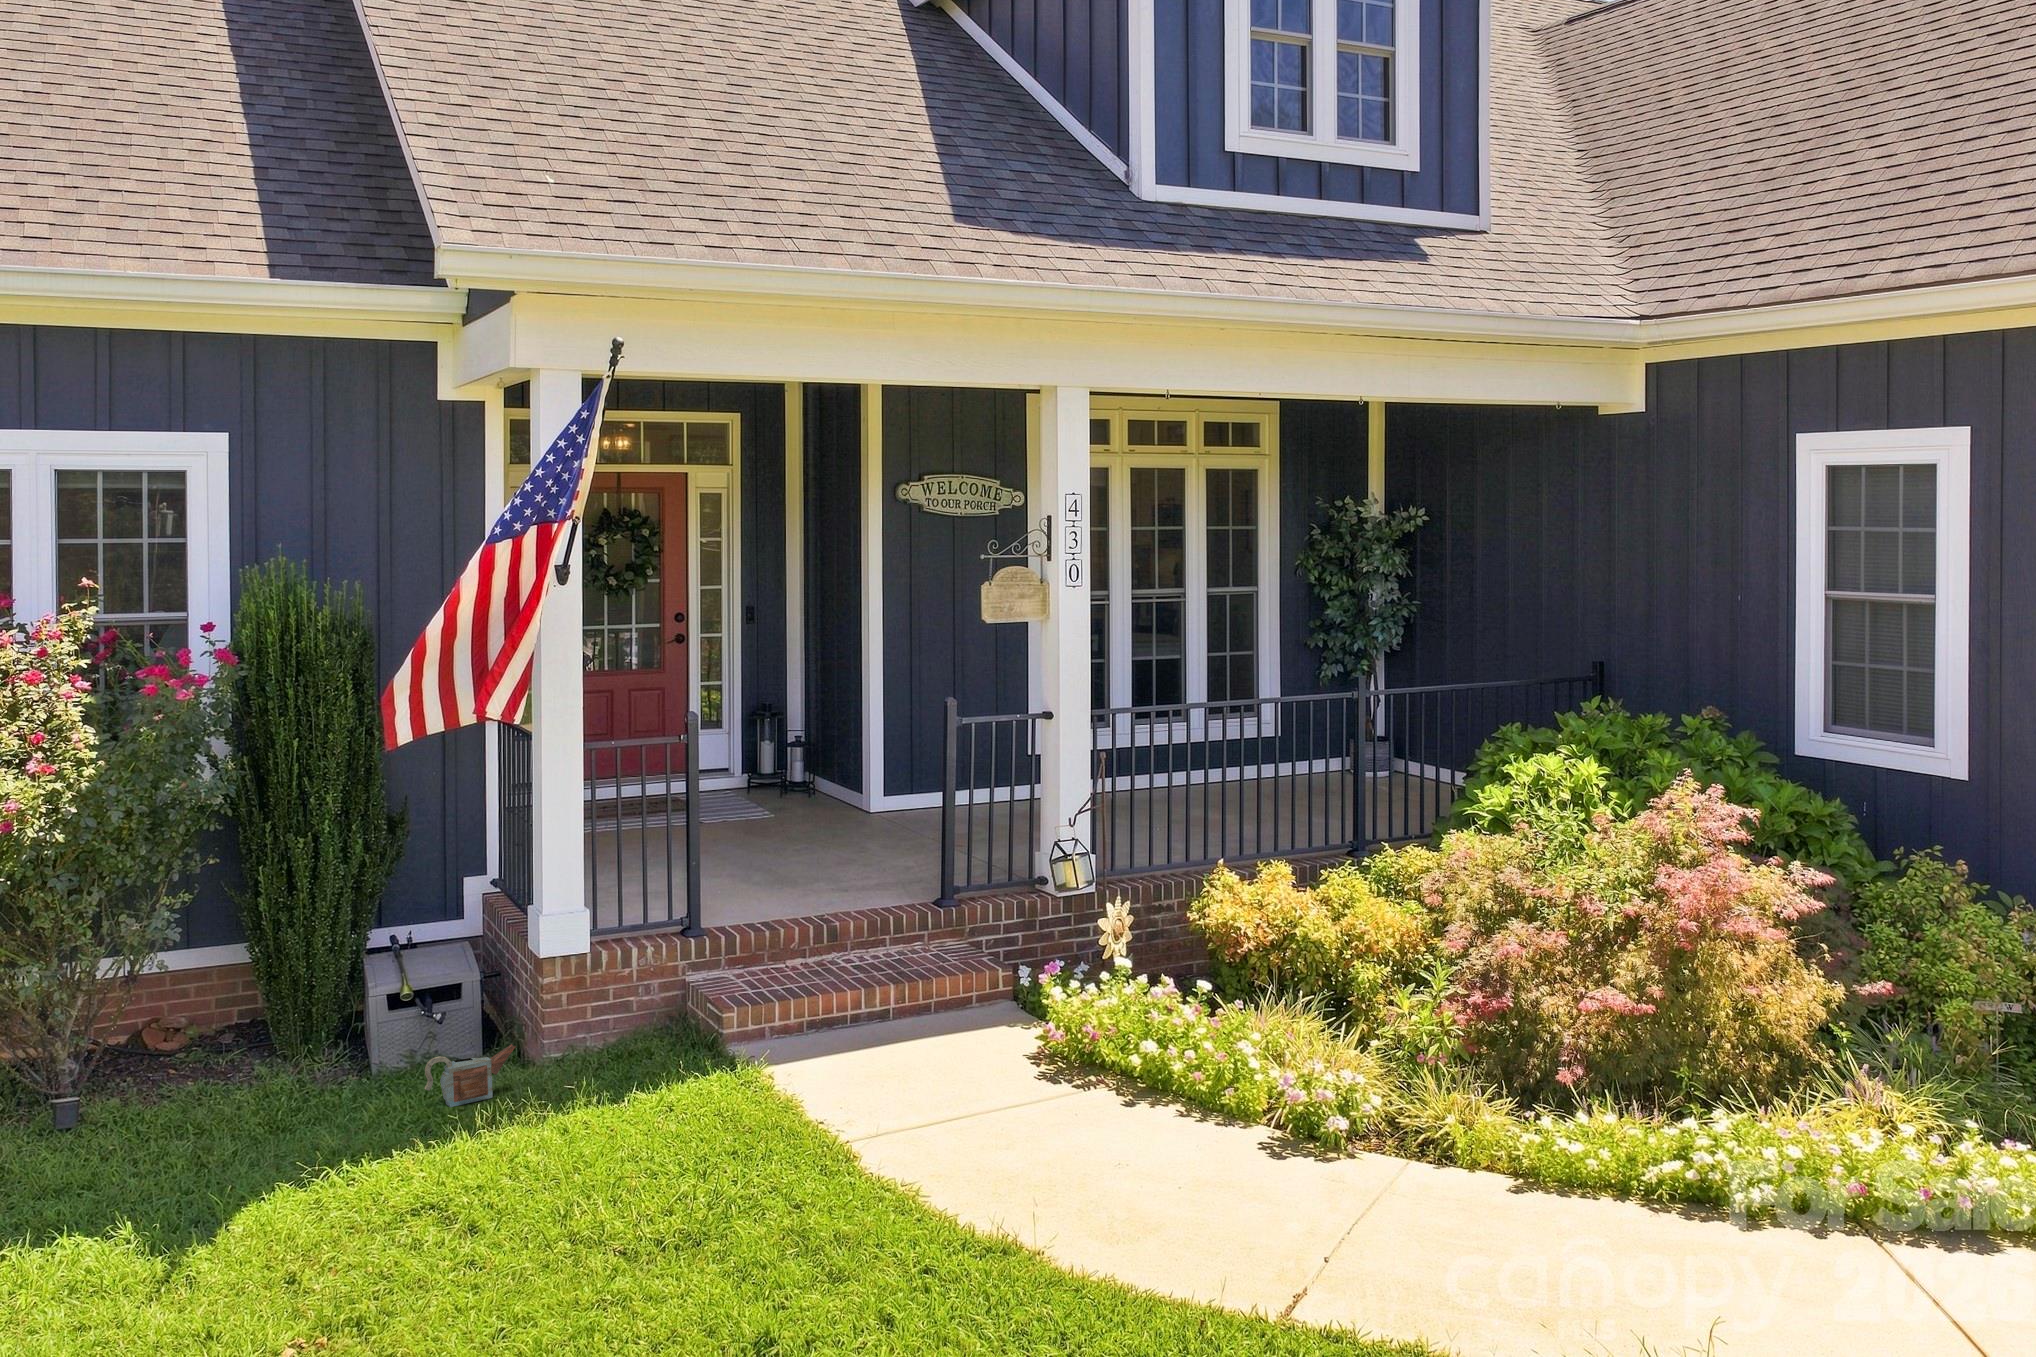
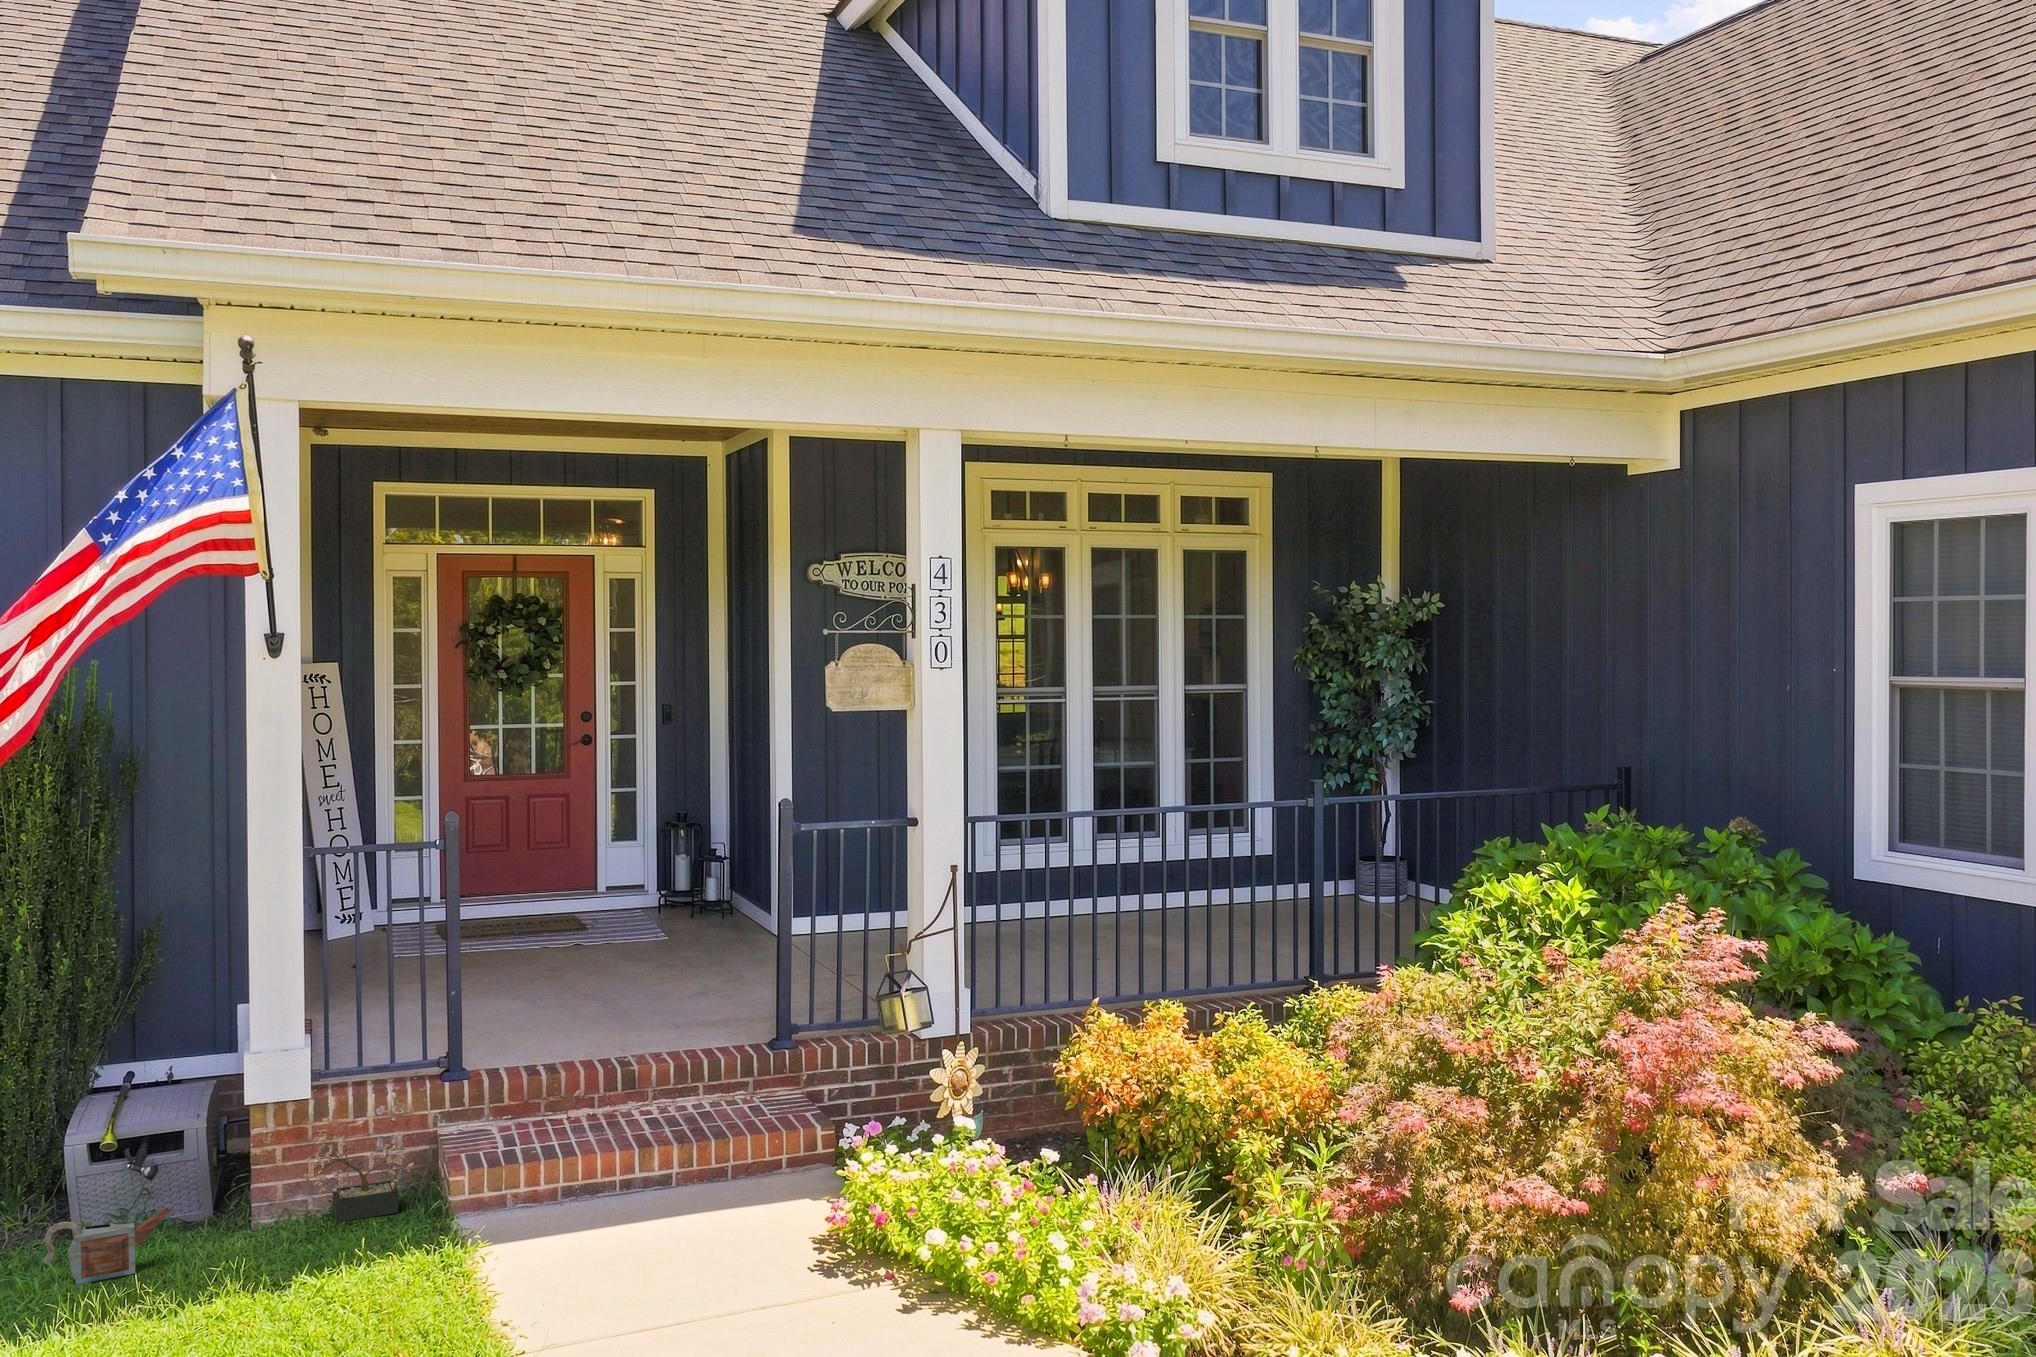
decorative plant: none [593,982,678,1056] -> present [304,1132,414,1222]

